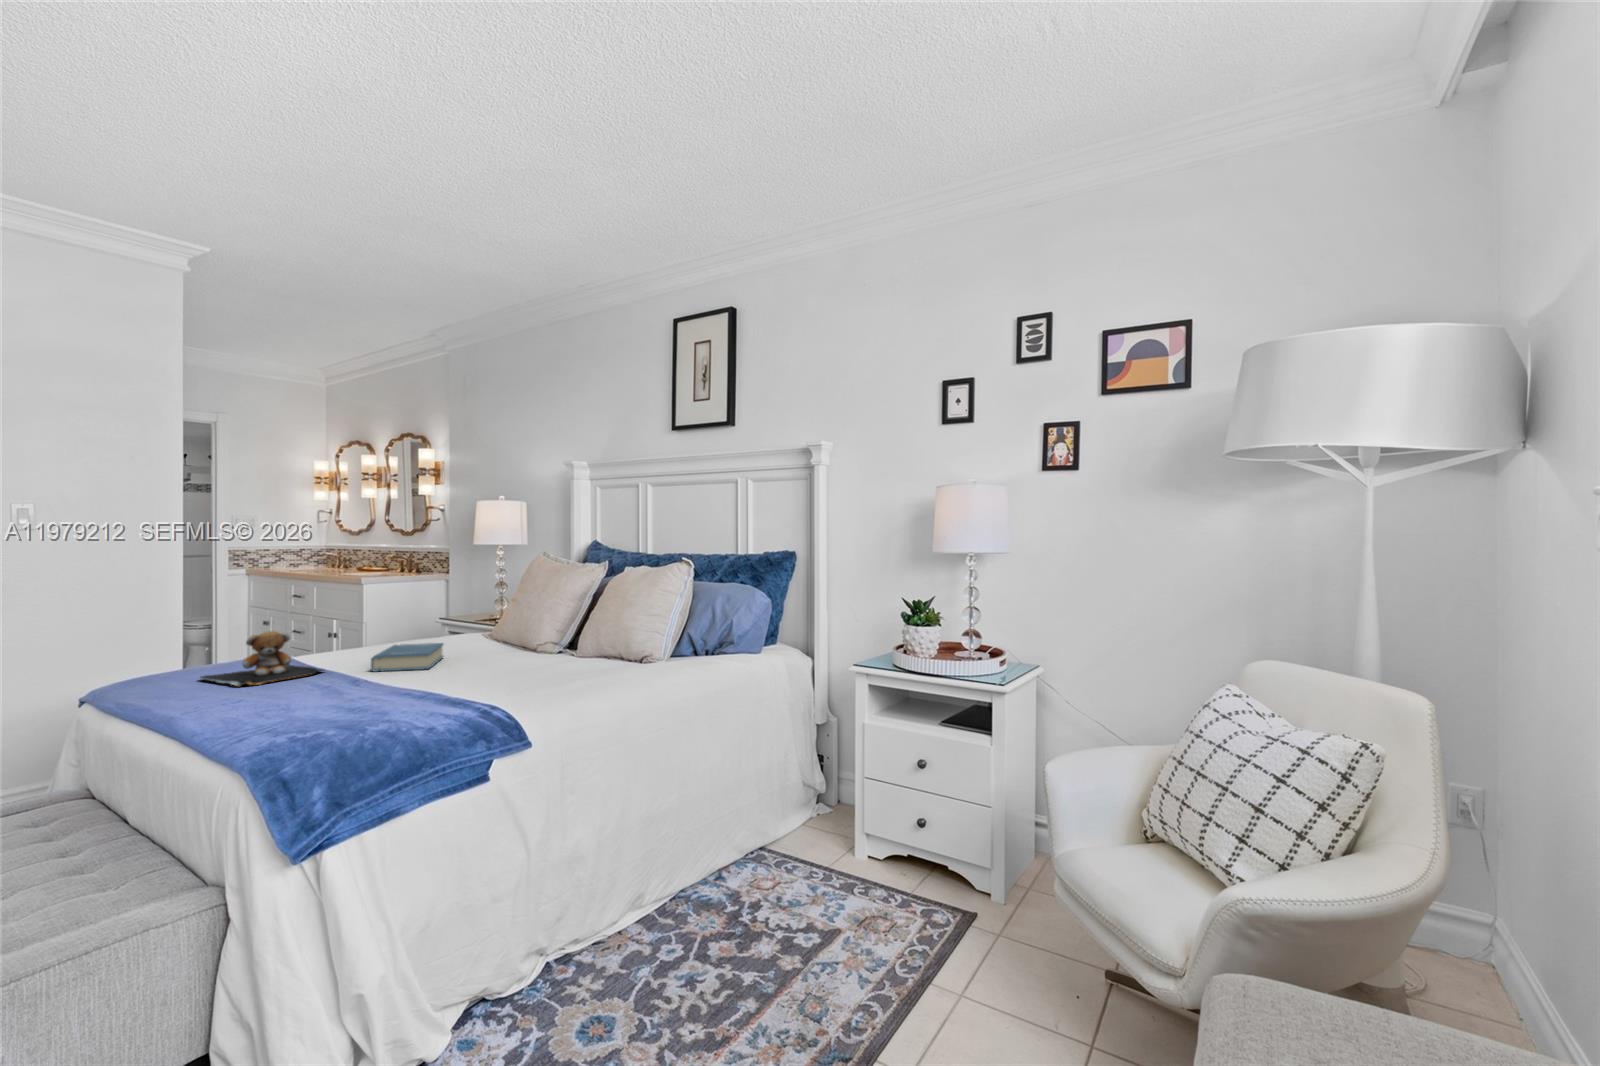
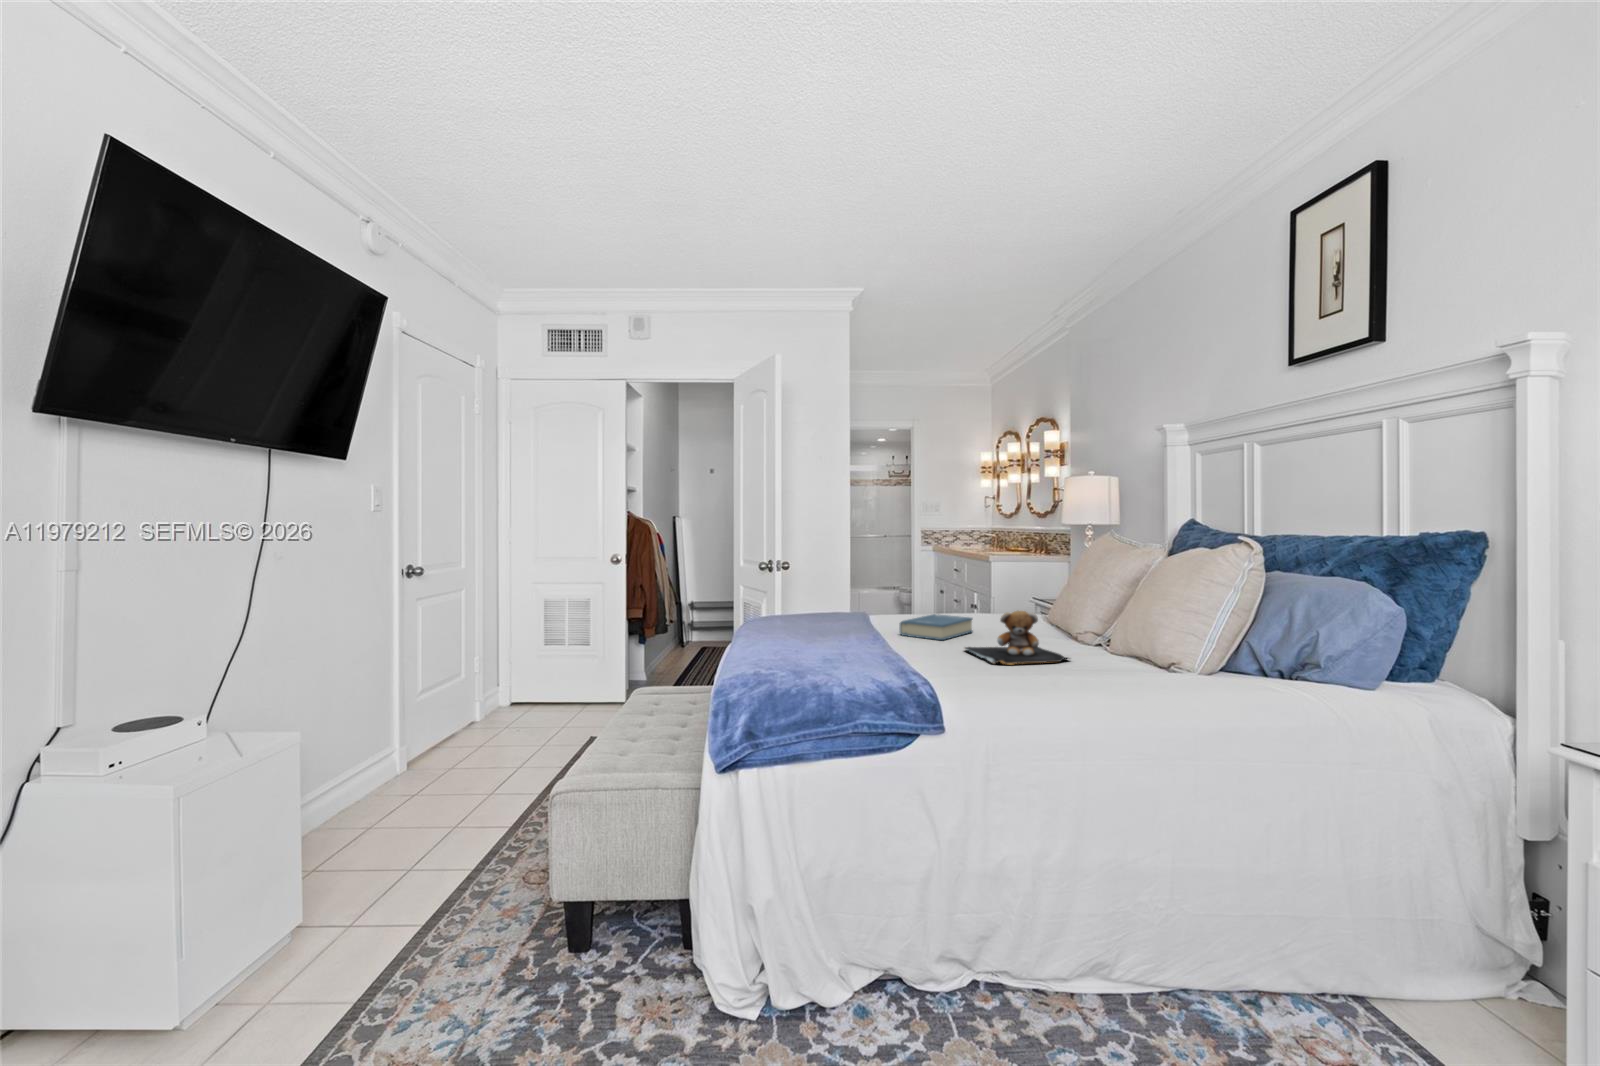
teddy bear: present [200,631,323,686] -> present [965,611,1069,665]

